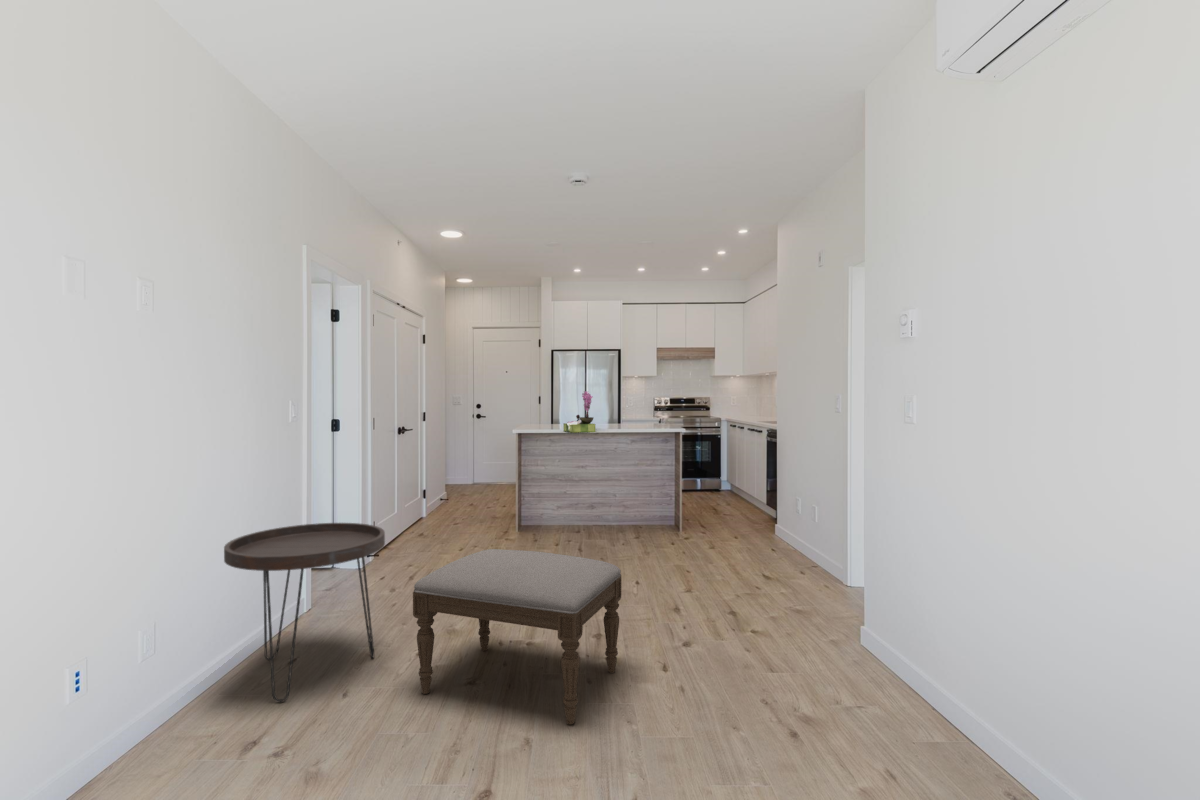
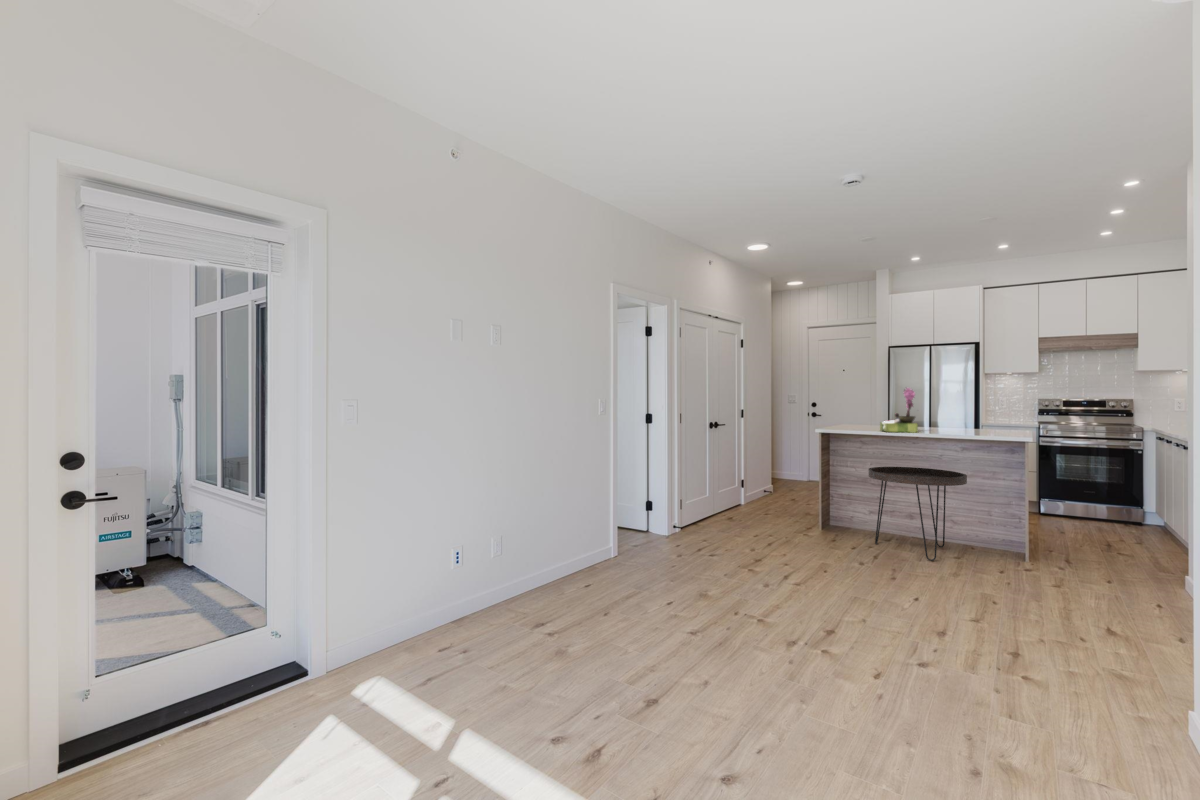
side table: present [224,523,385,702] -> present [869,467,967,561]
ottoman: present [413,549,621,724] -> none [627,533,845,737]

